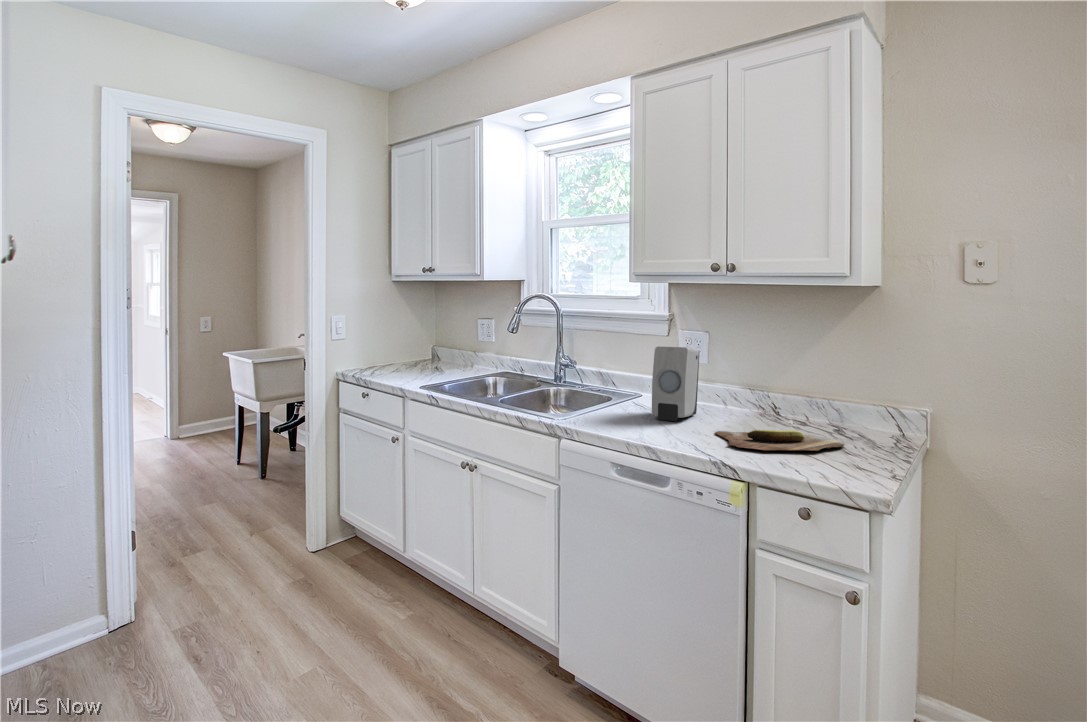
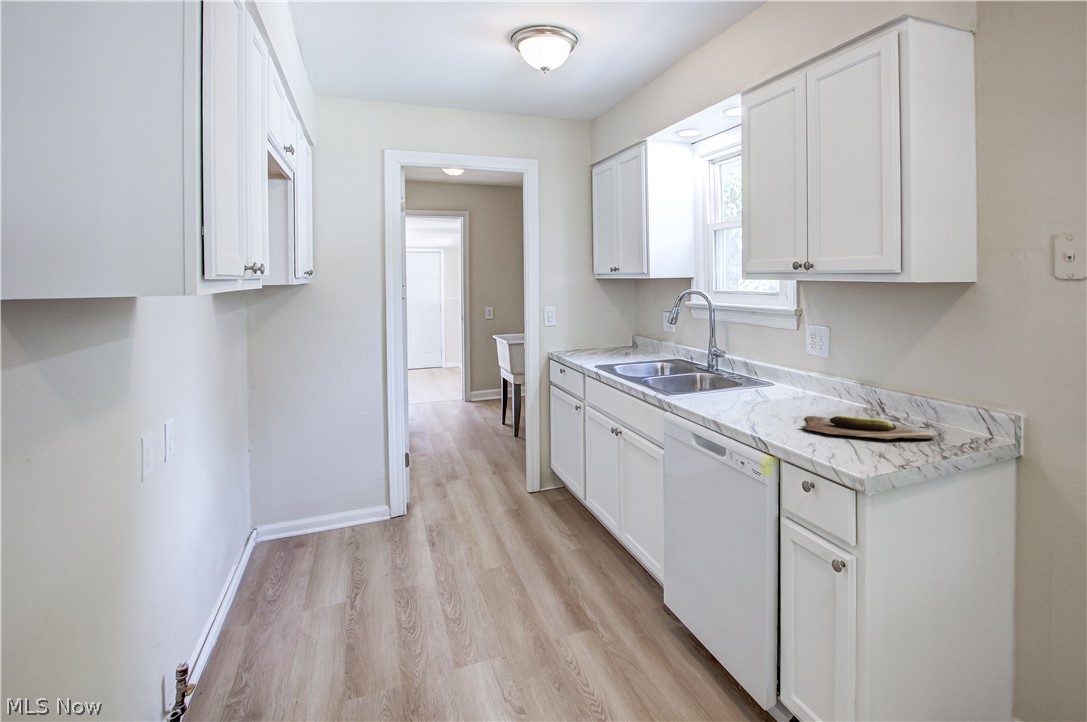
soap dispenser: present [652,346,699,421] -> none [762,336,818,405]

